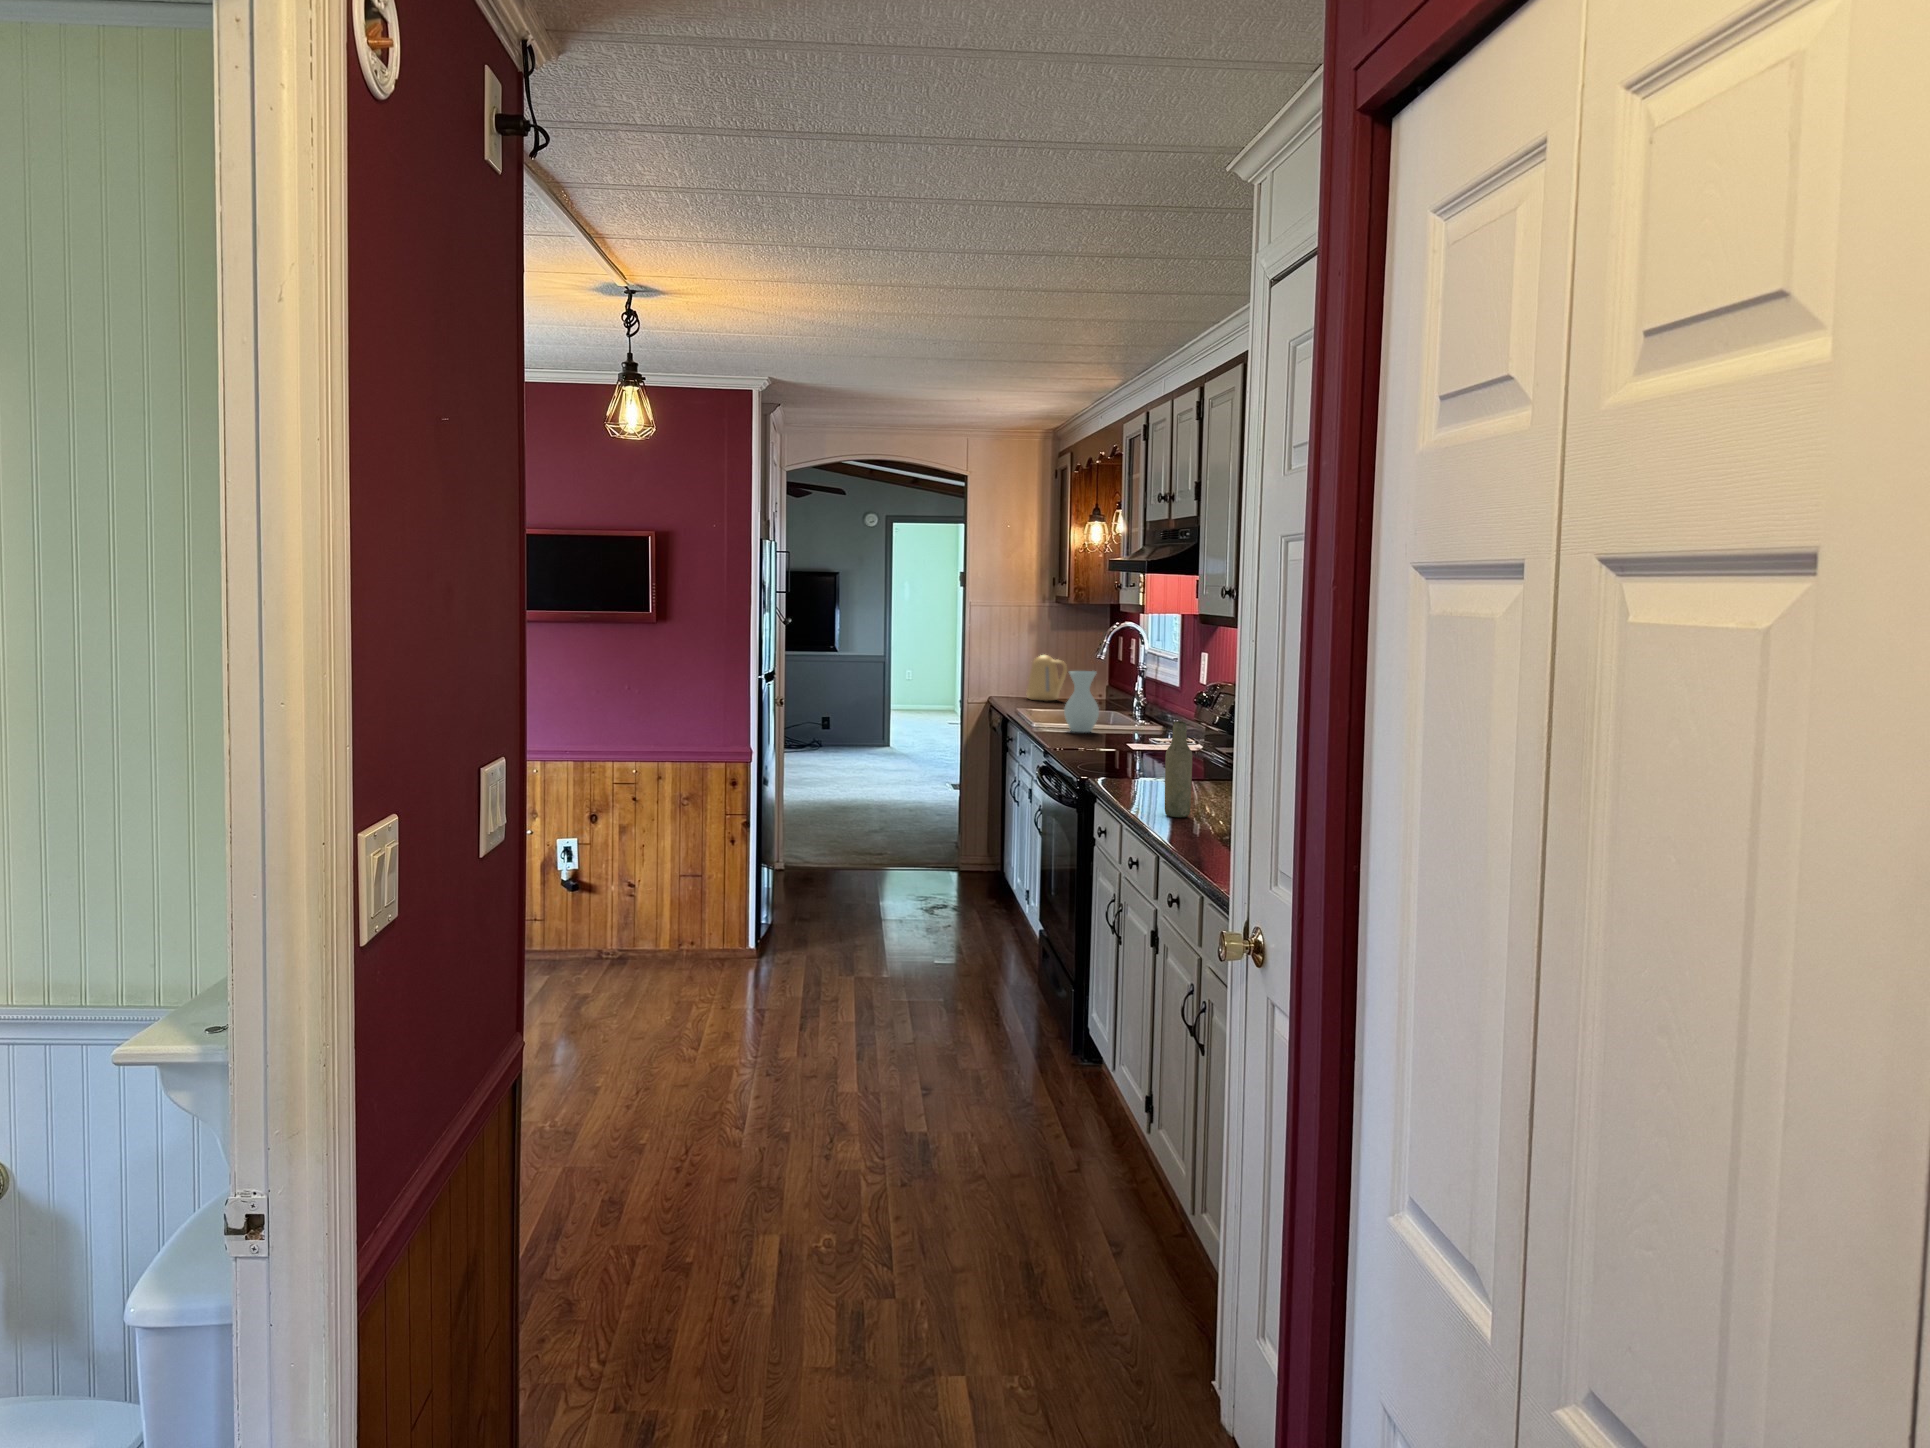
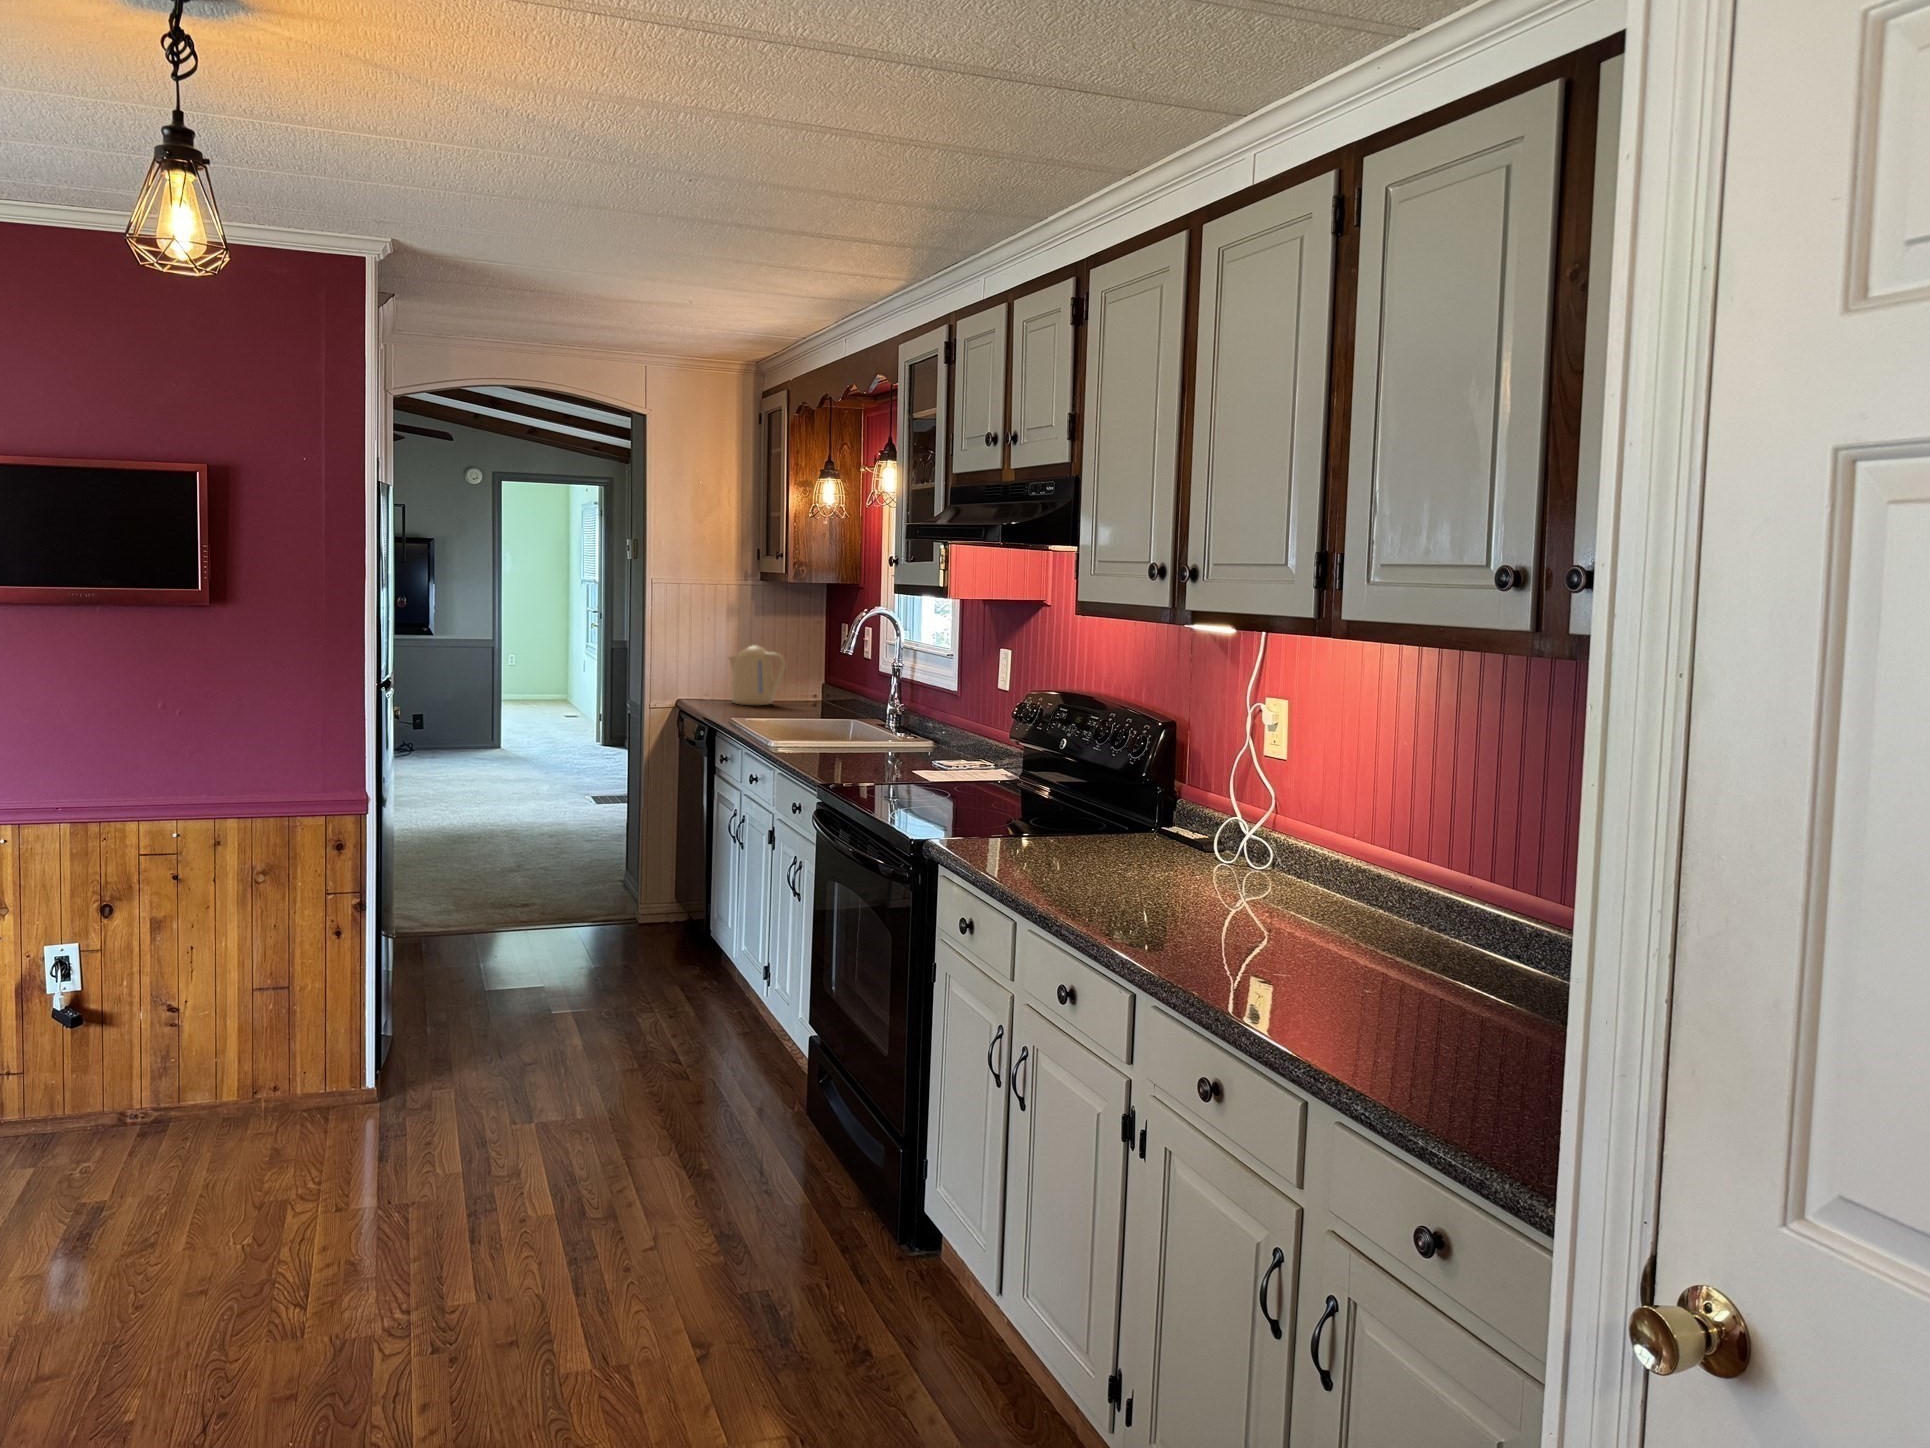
vase: present [1064,671,1099,732] -> none [817,673,864,756]
bottle: present [1165,721,1192,817] -> none [1069,767,1110,907]

